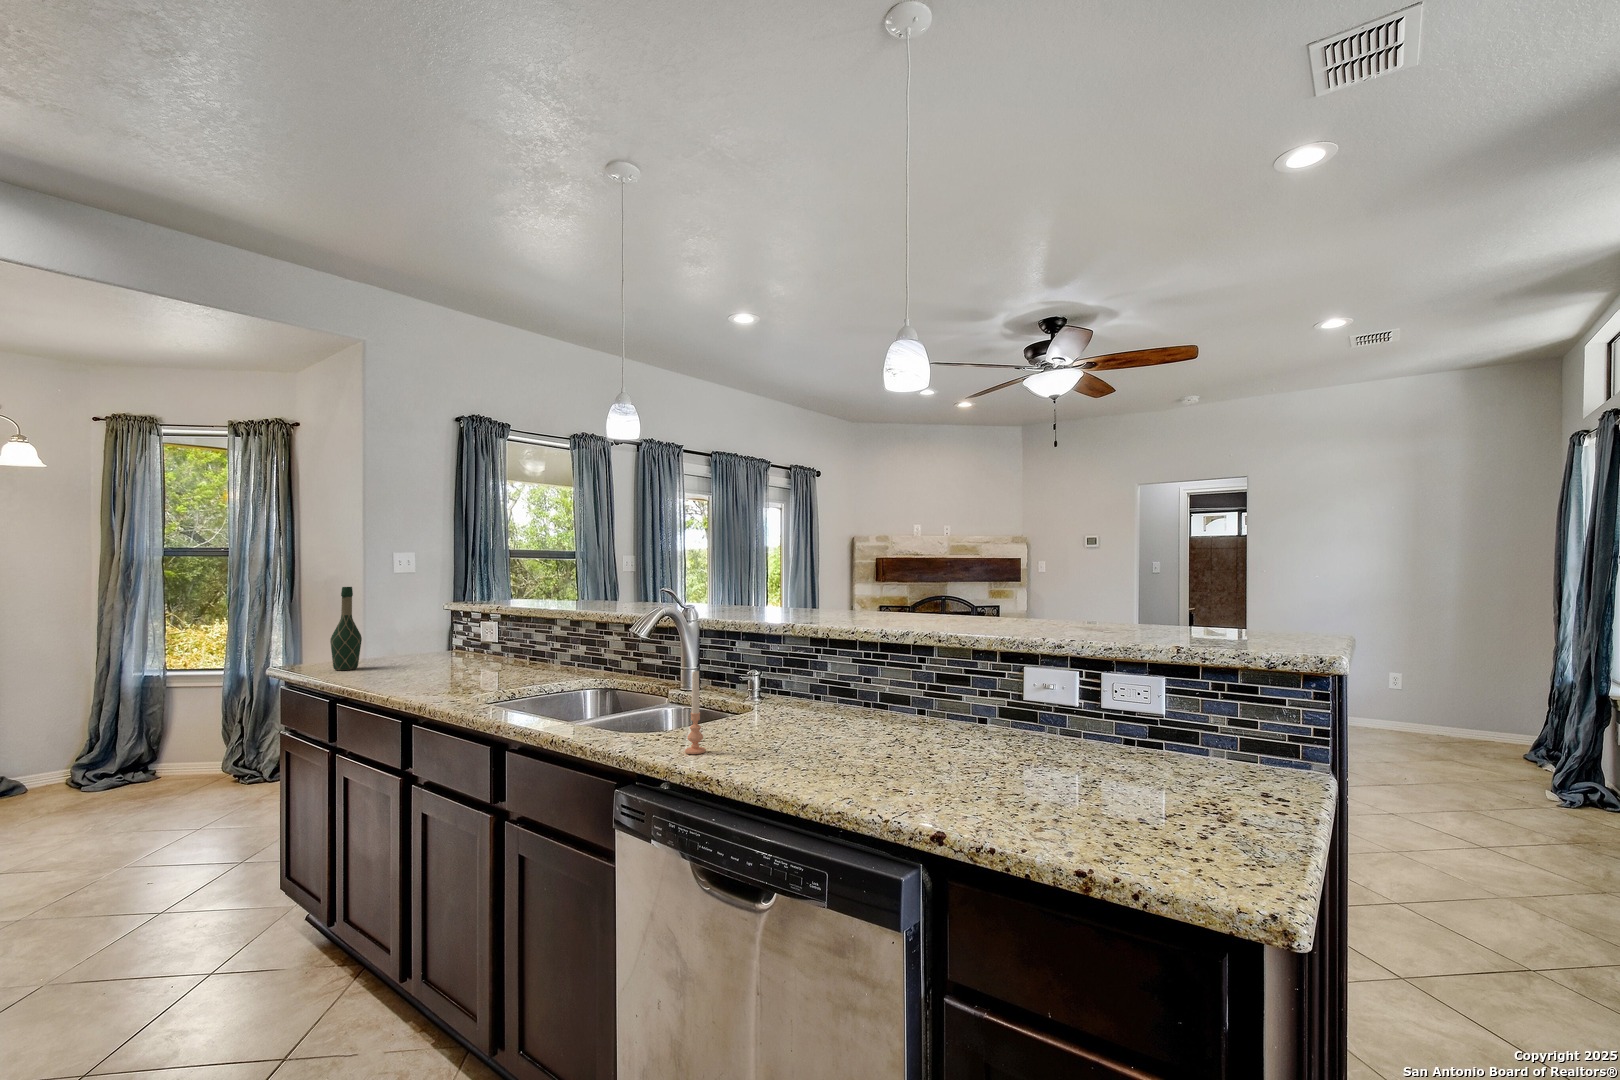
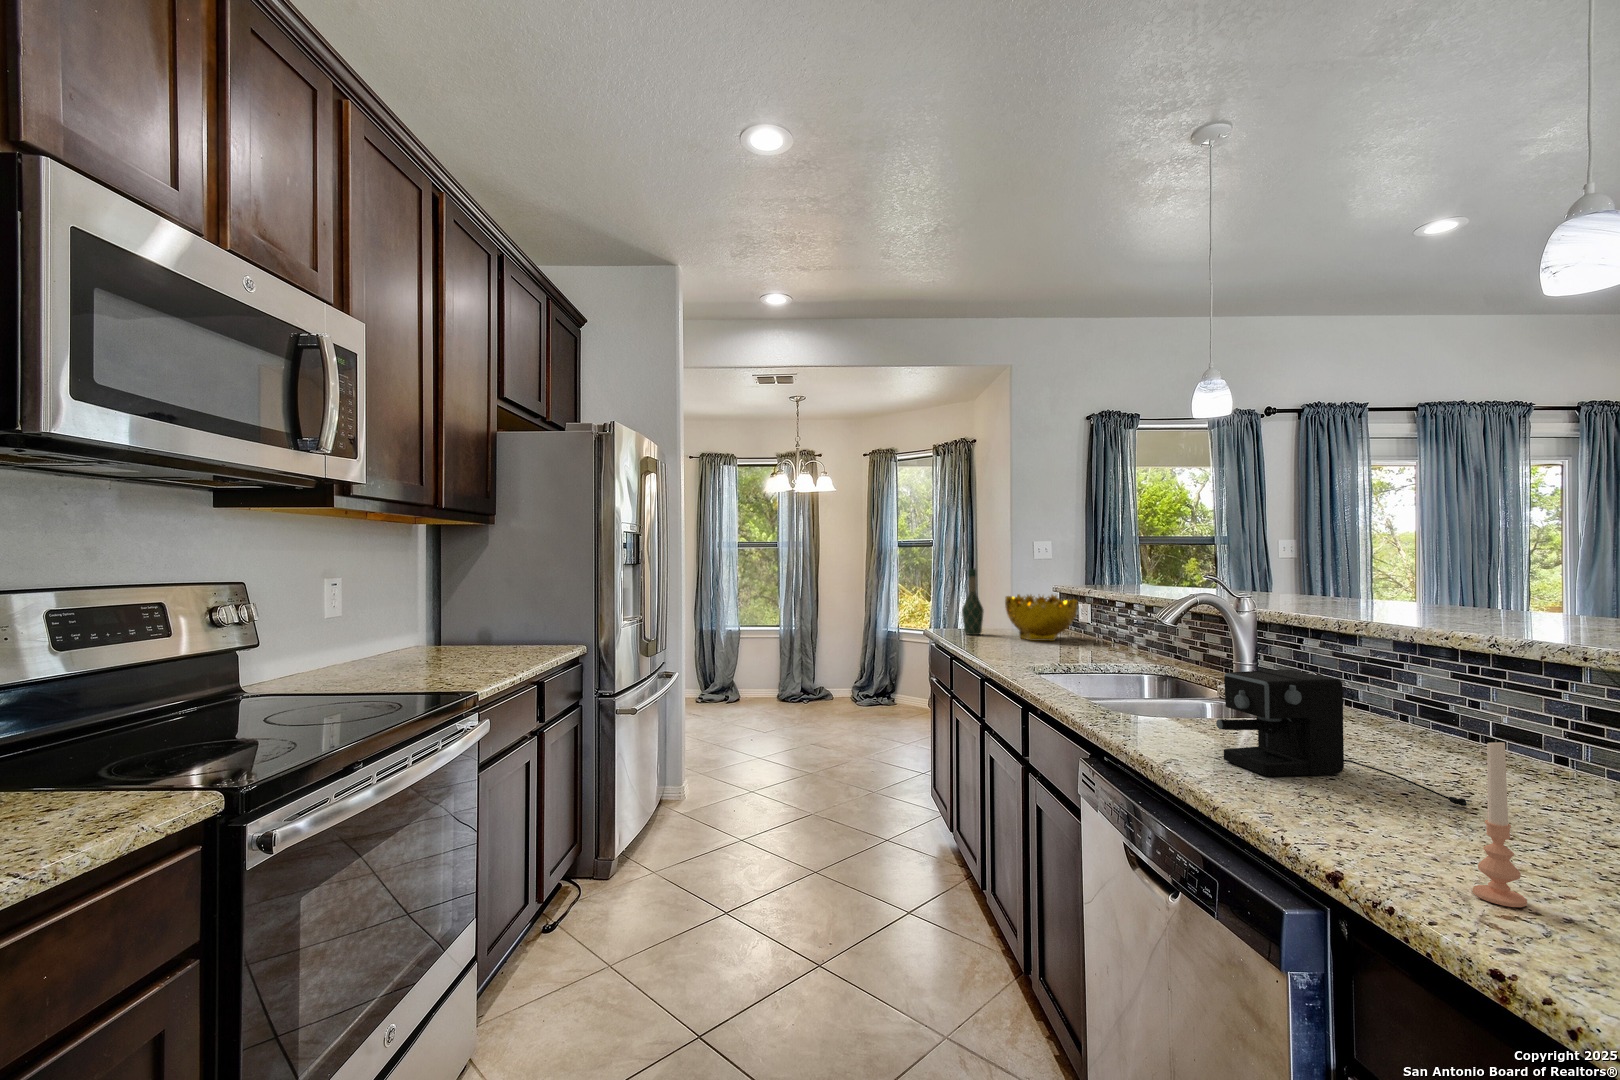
decorative bowl: none [396,613,485,669] -> present [1005,594,1078,641]
candle: present [685,671,706,754] -> present [1473,740,1527,907]
coffee maker: none [762,671,925,767] -> present [1216,670,1469,806]

